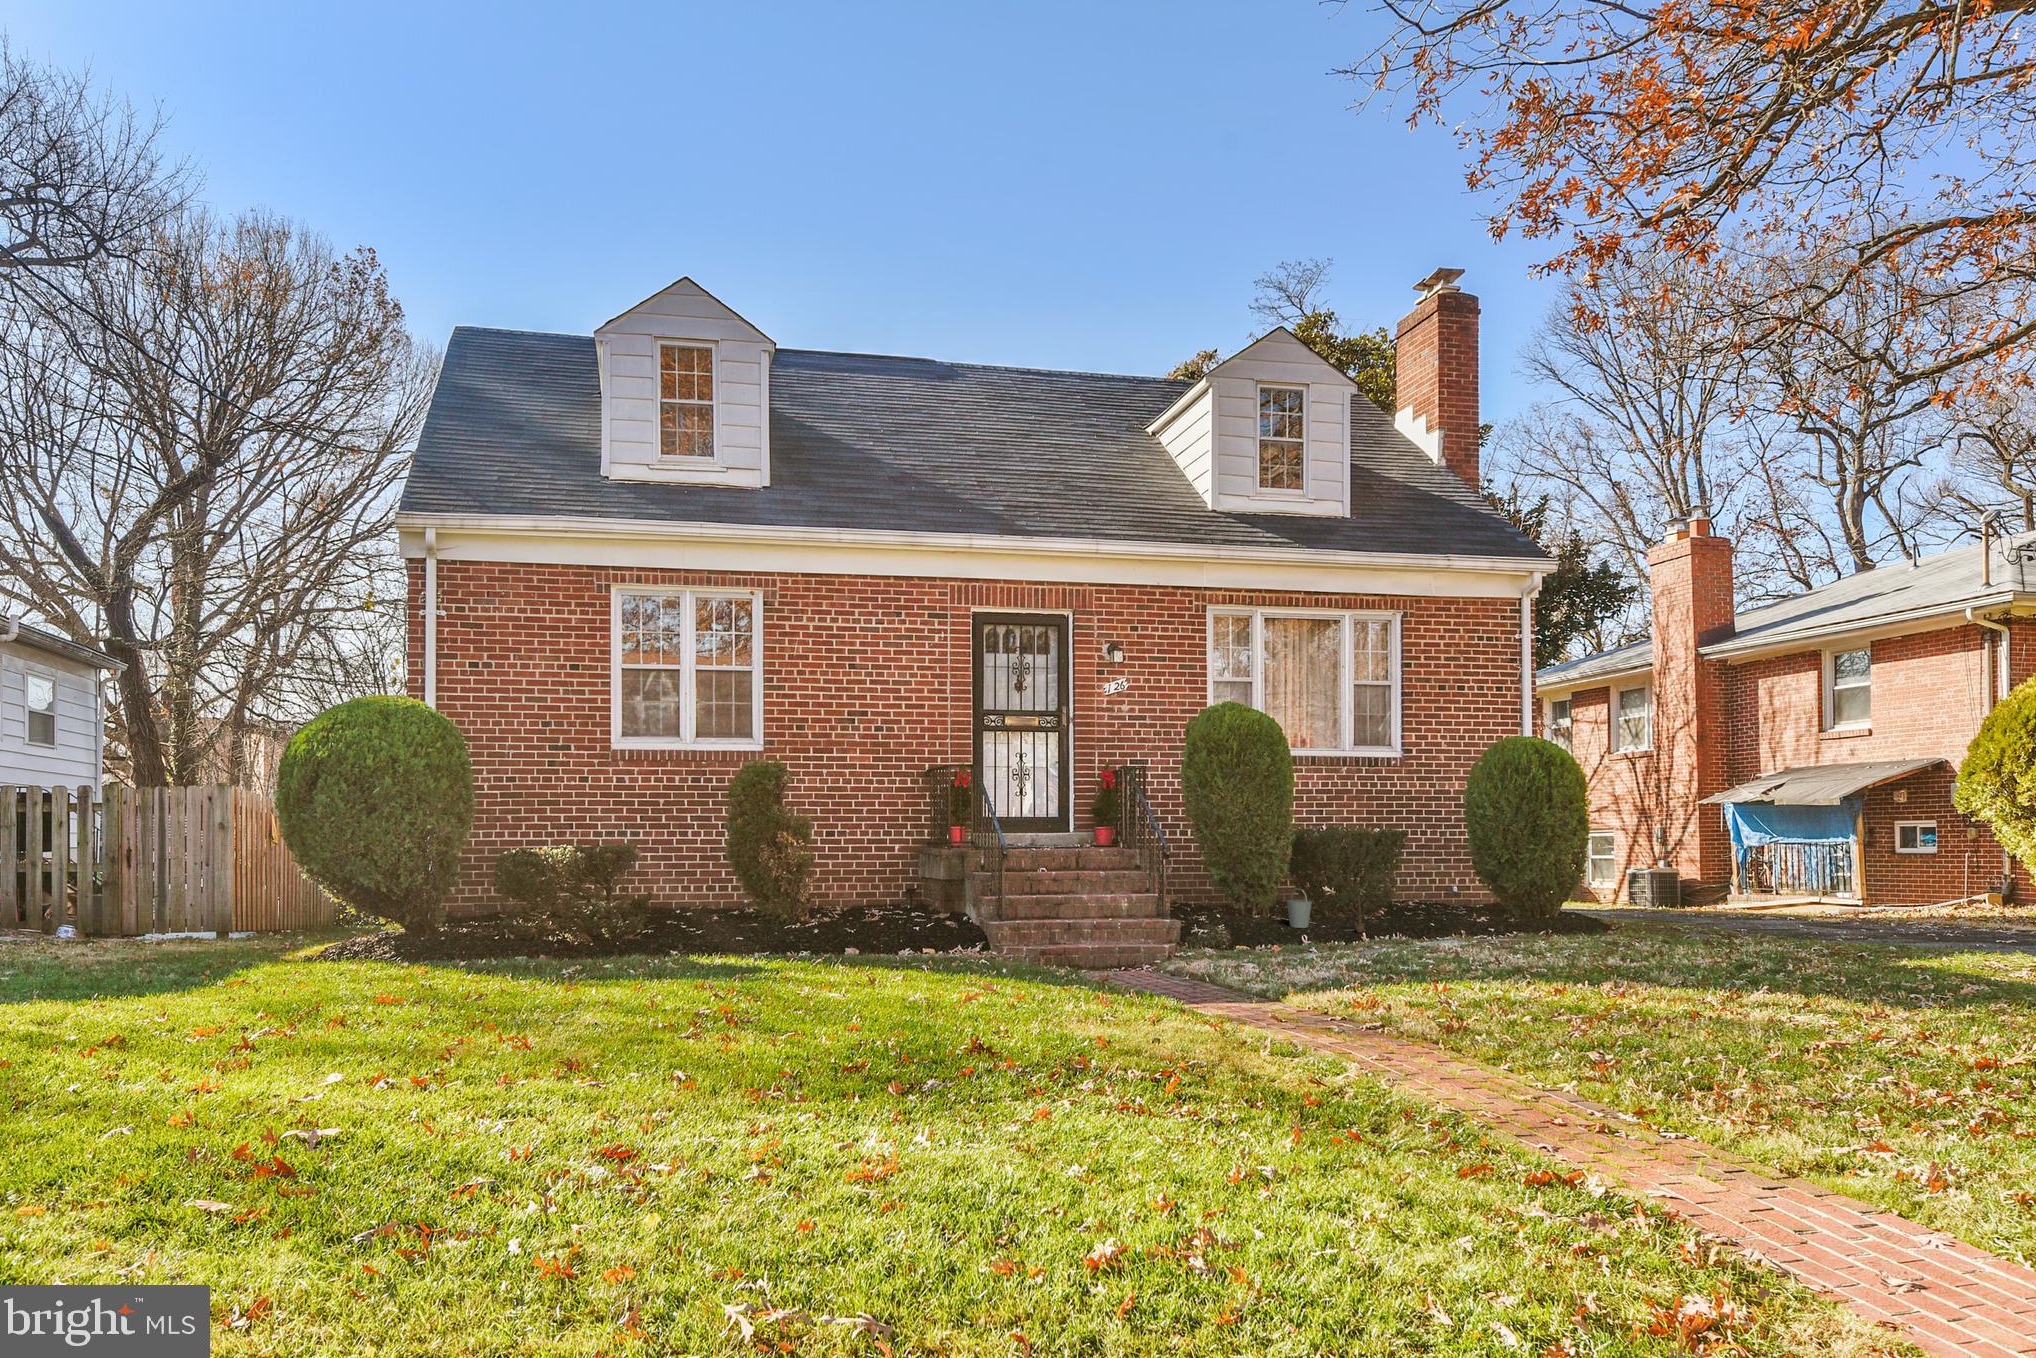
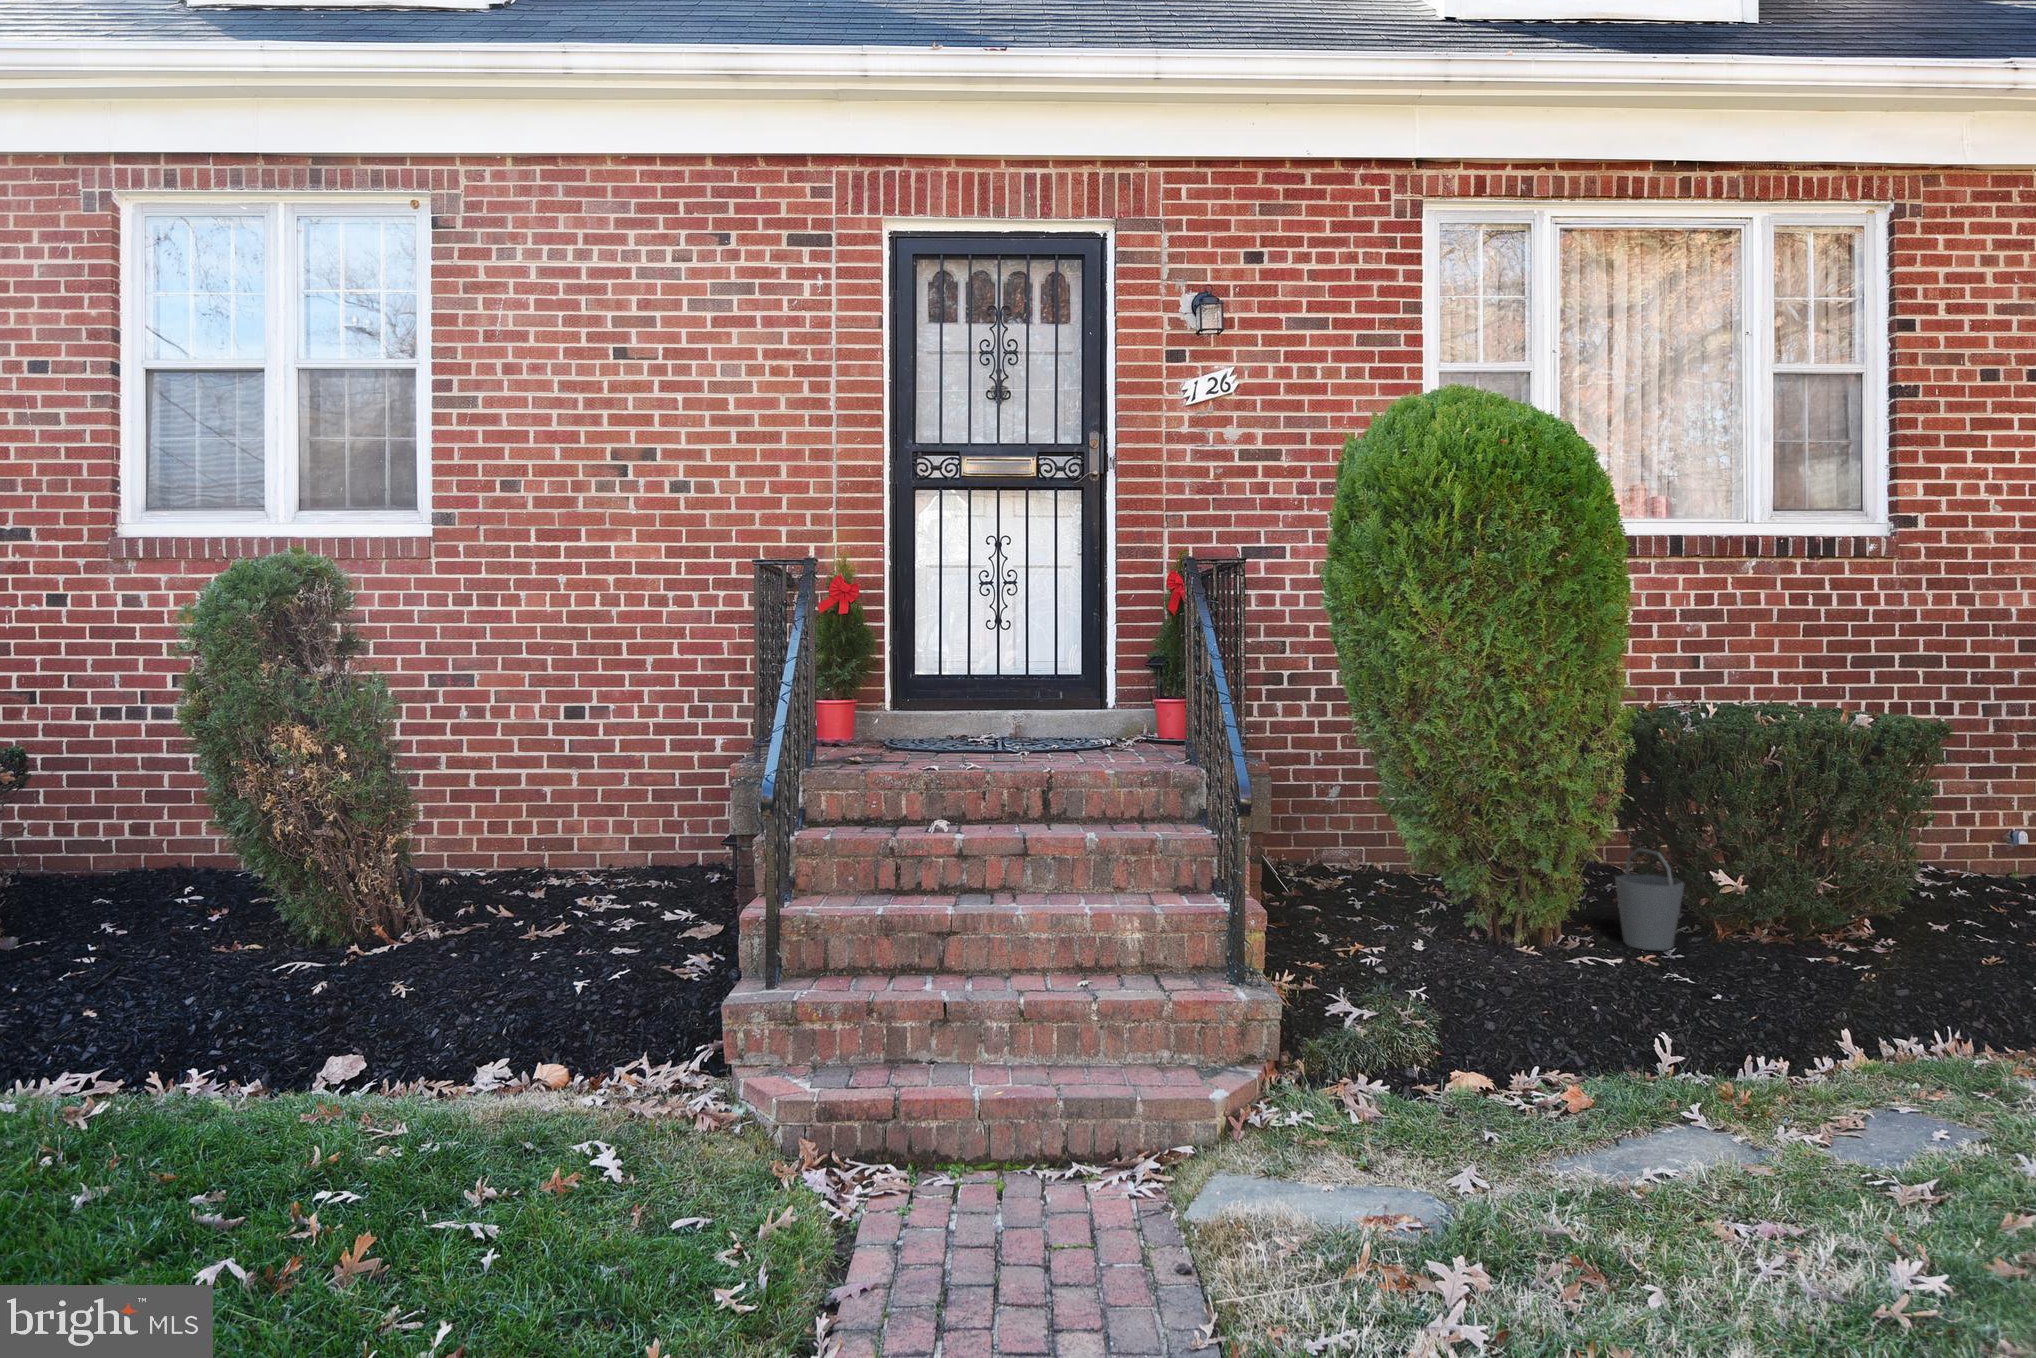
decorative plant: present [1344,895,1371,933] -> none [1777,871,1858,971]

